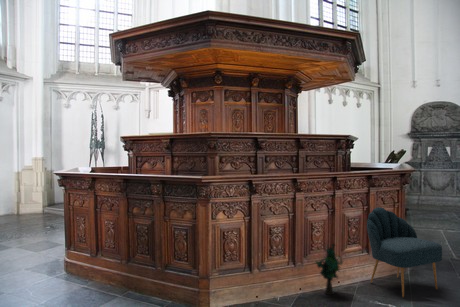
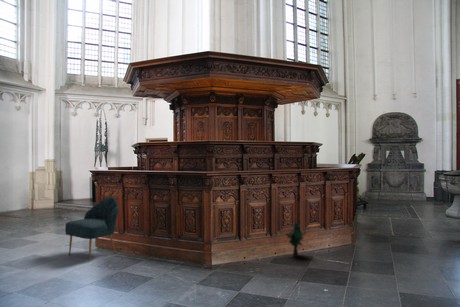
chair: present [367,207,442,298] -> present [65,197,118,261]

